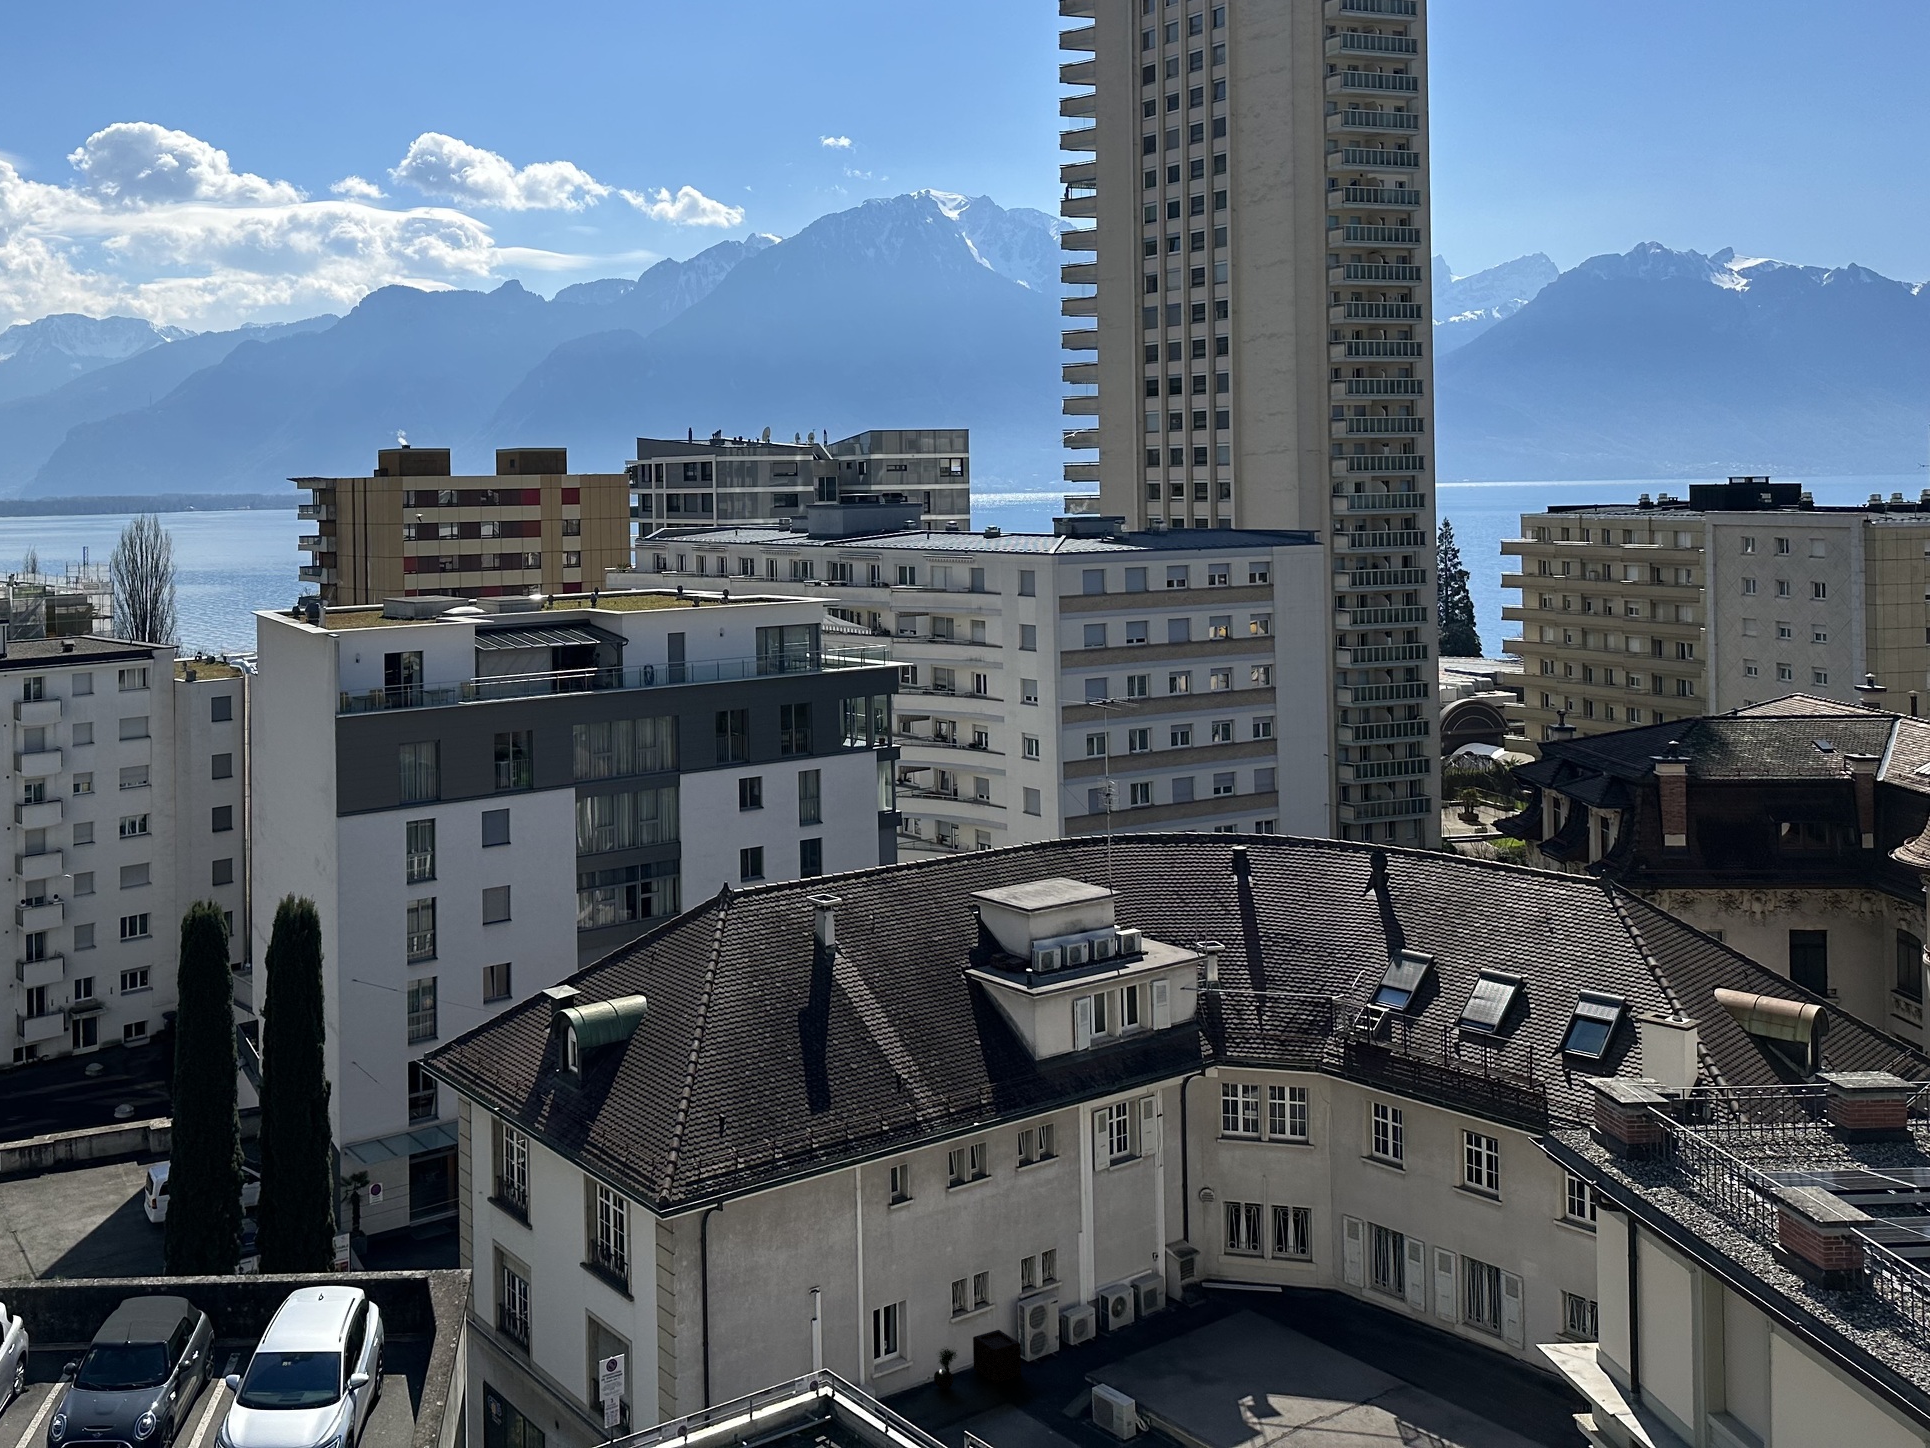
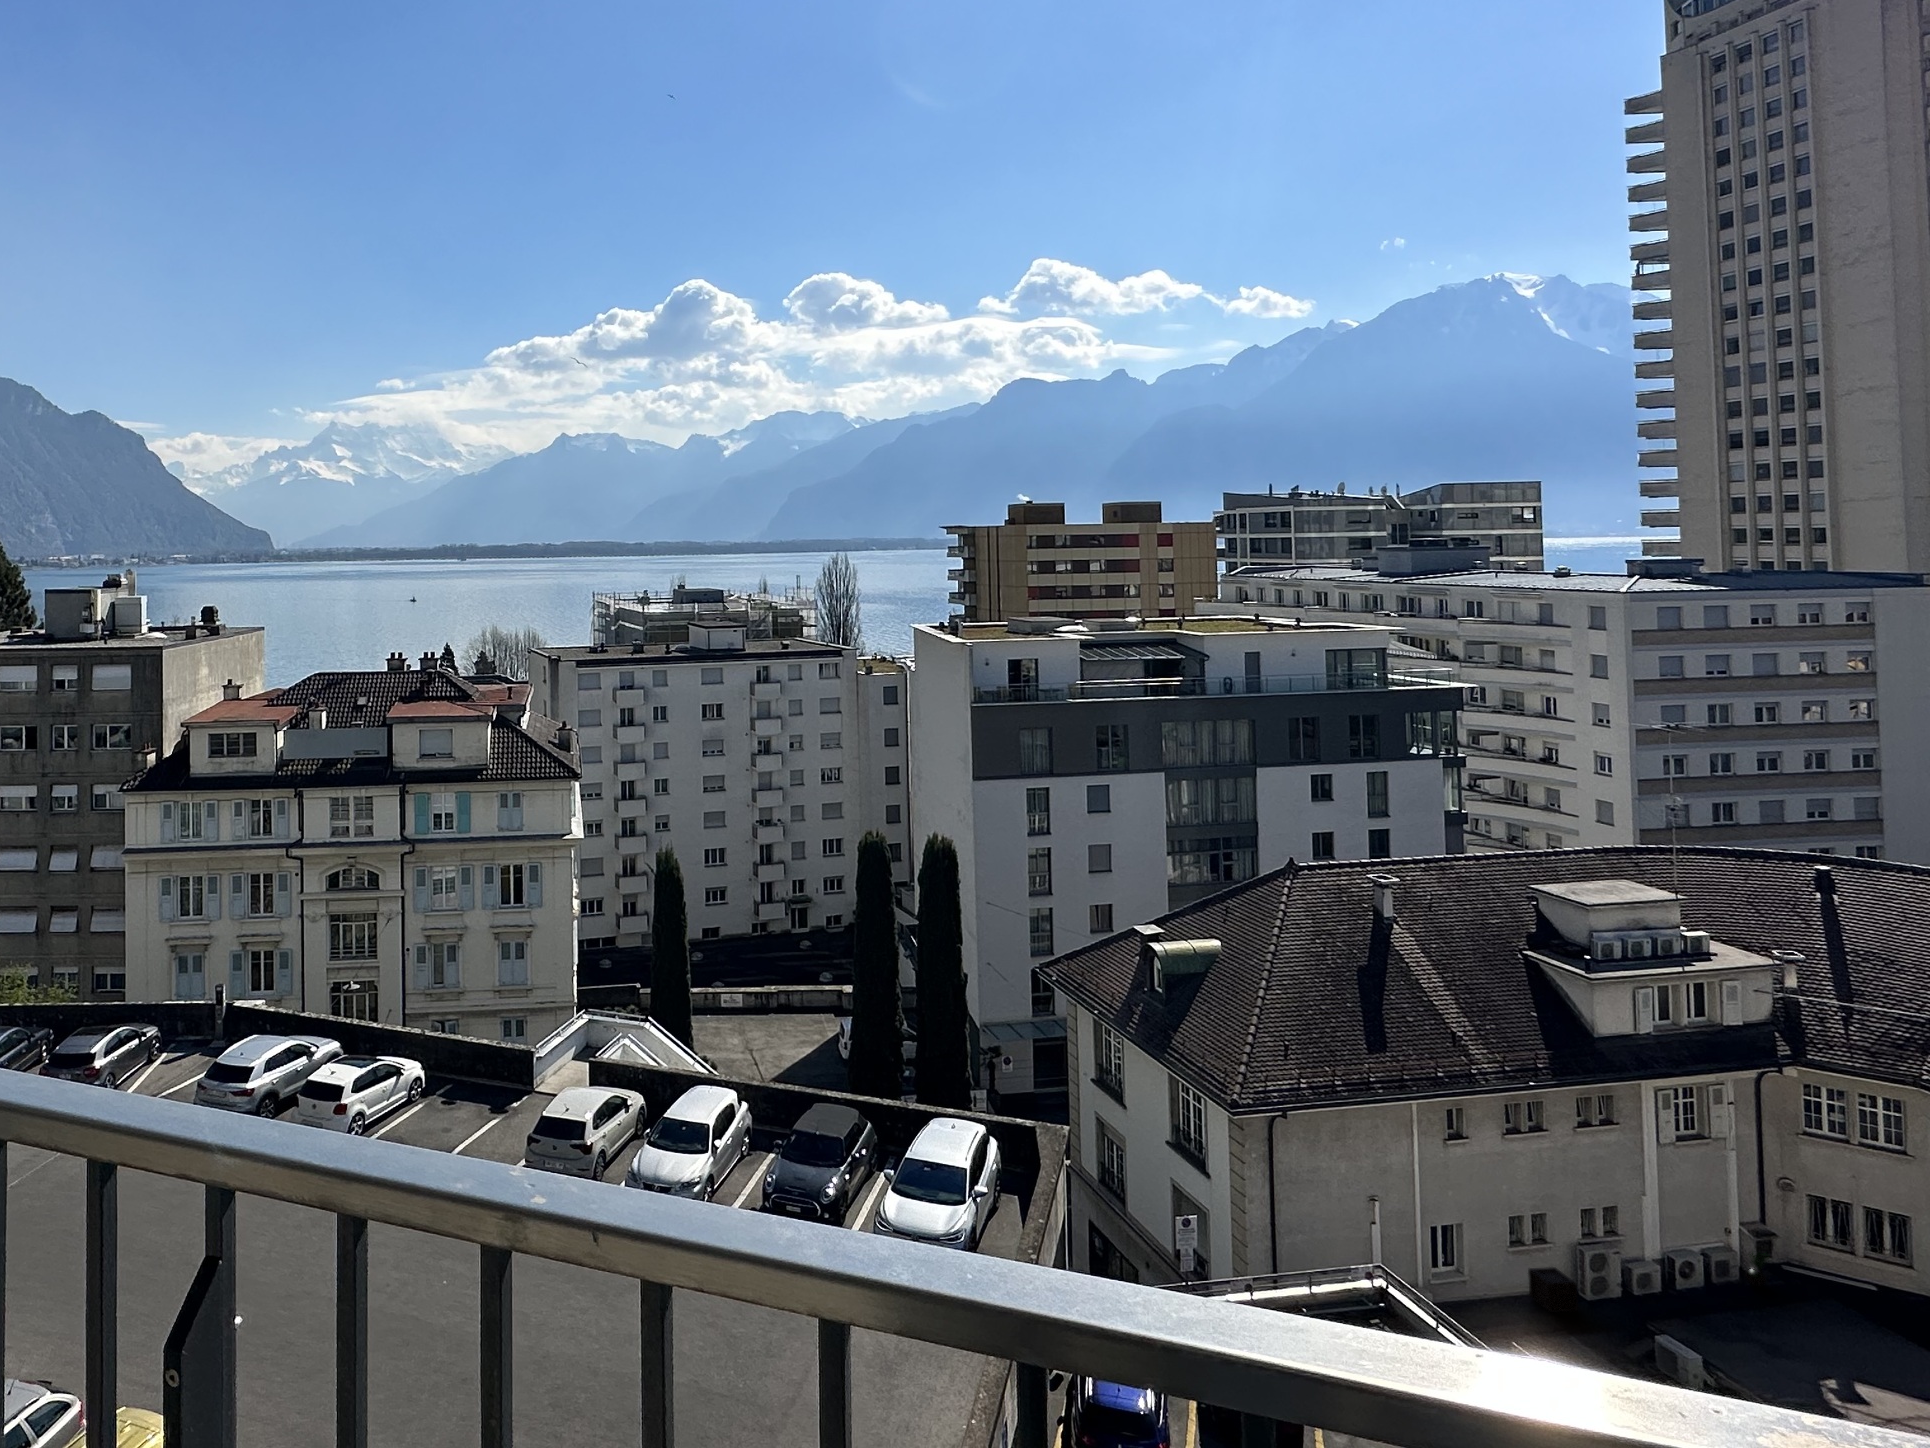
potted tree: present [934,1347,957,1389] -> present [1745,1253,1769,1286]

